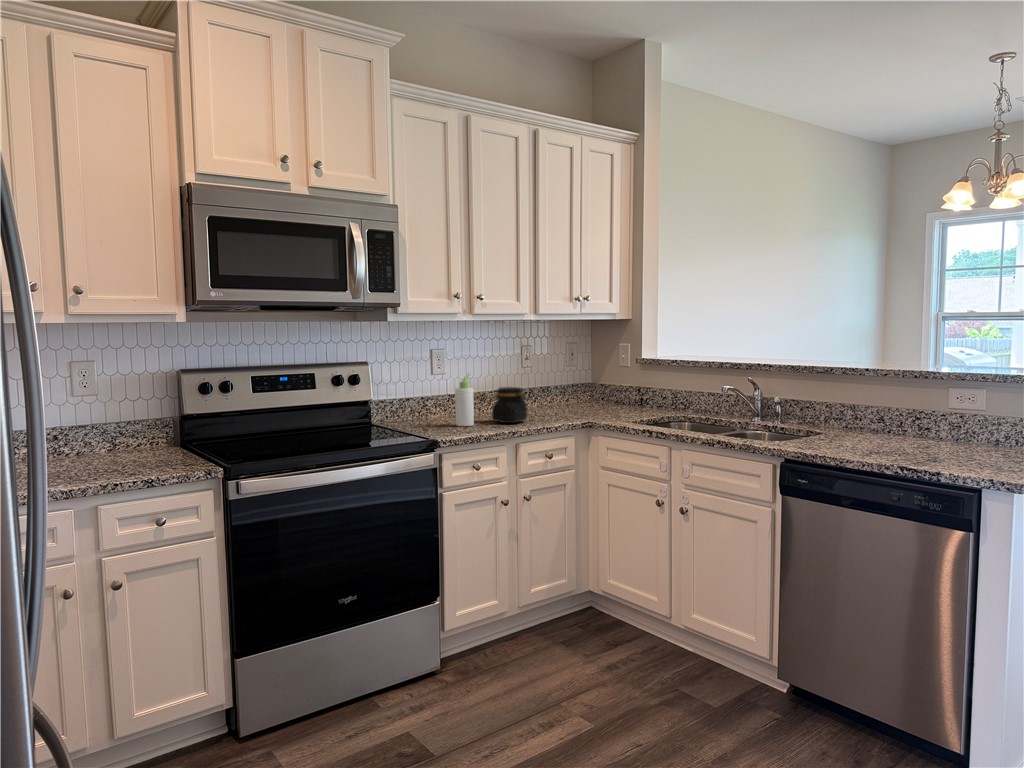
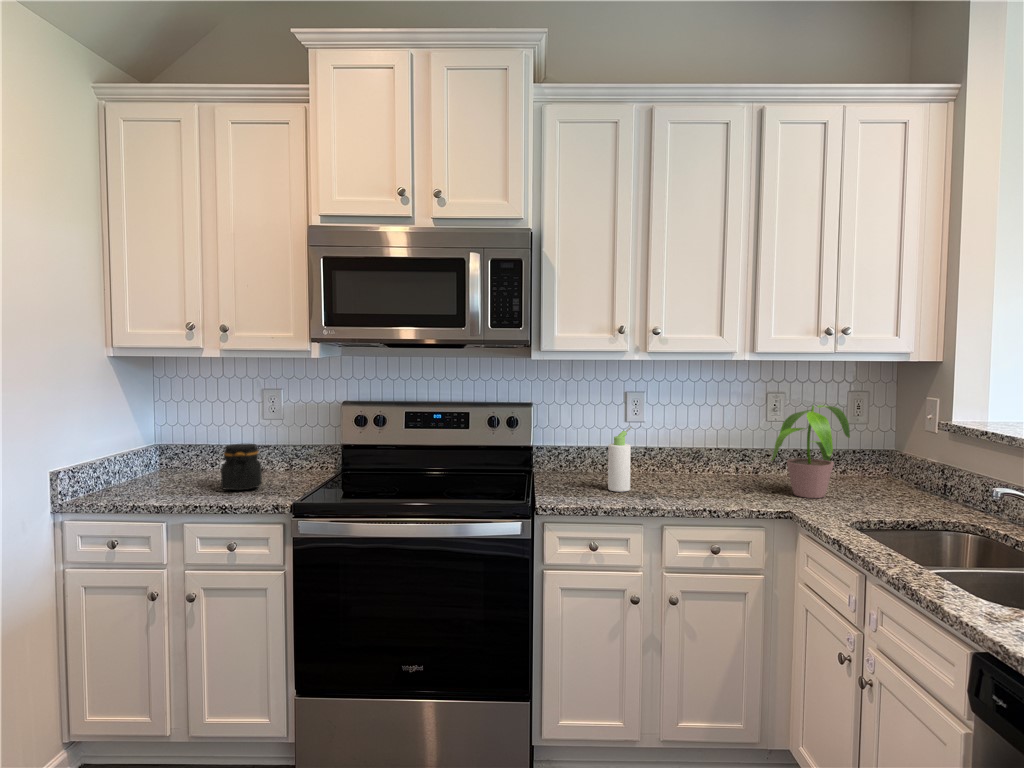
potted plant: none [547,350,608,415] -> present [771,405,850,498]
jar: present [492,387,527,423] -> present [221,444,262,491]

